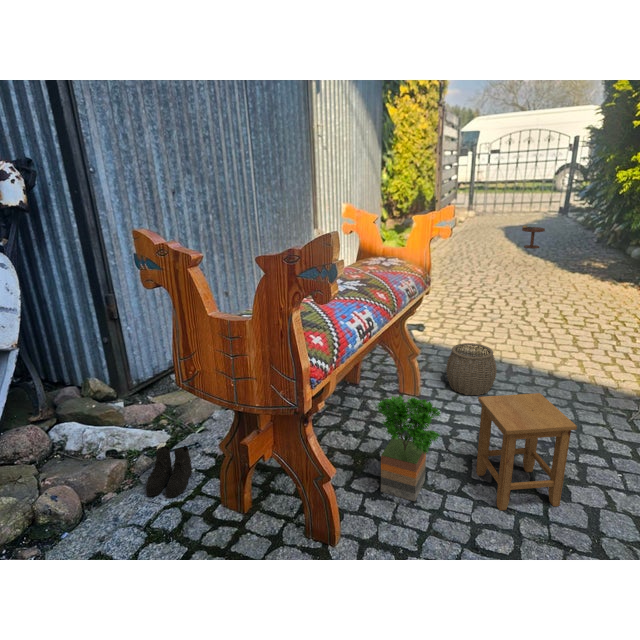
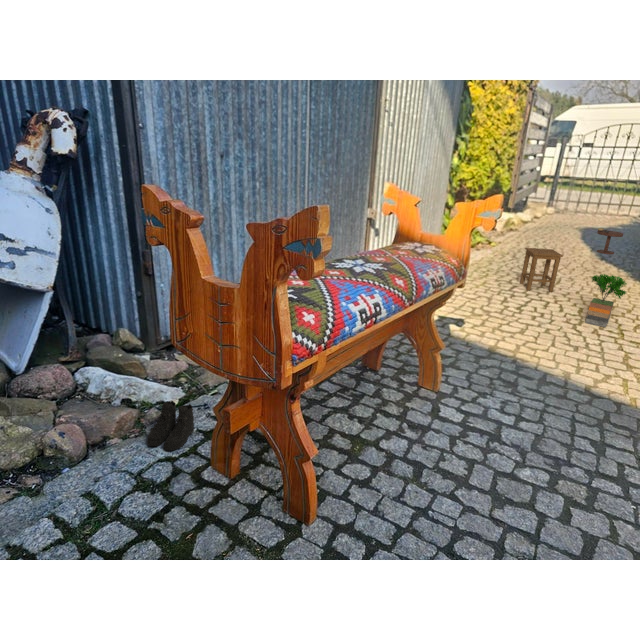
woven basket: present [446,343,497,395] -> none [471,344,526,401]
stool: present [476,393,577,510] -> present [520,248,563,292]
potted tree: present [377,396,441,502] -> present [586,274,627,327]

